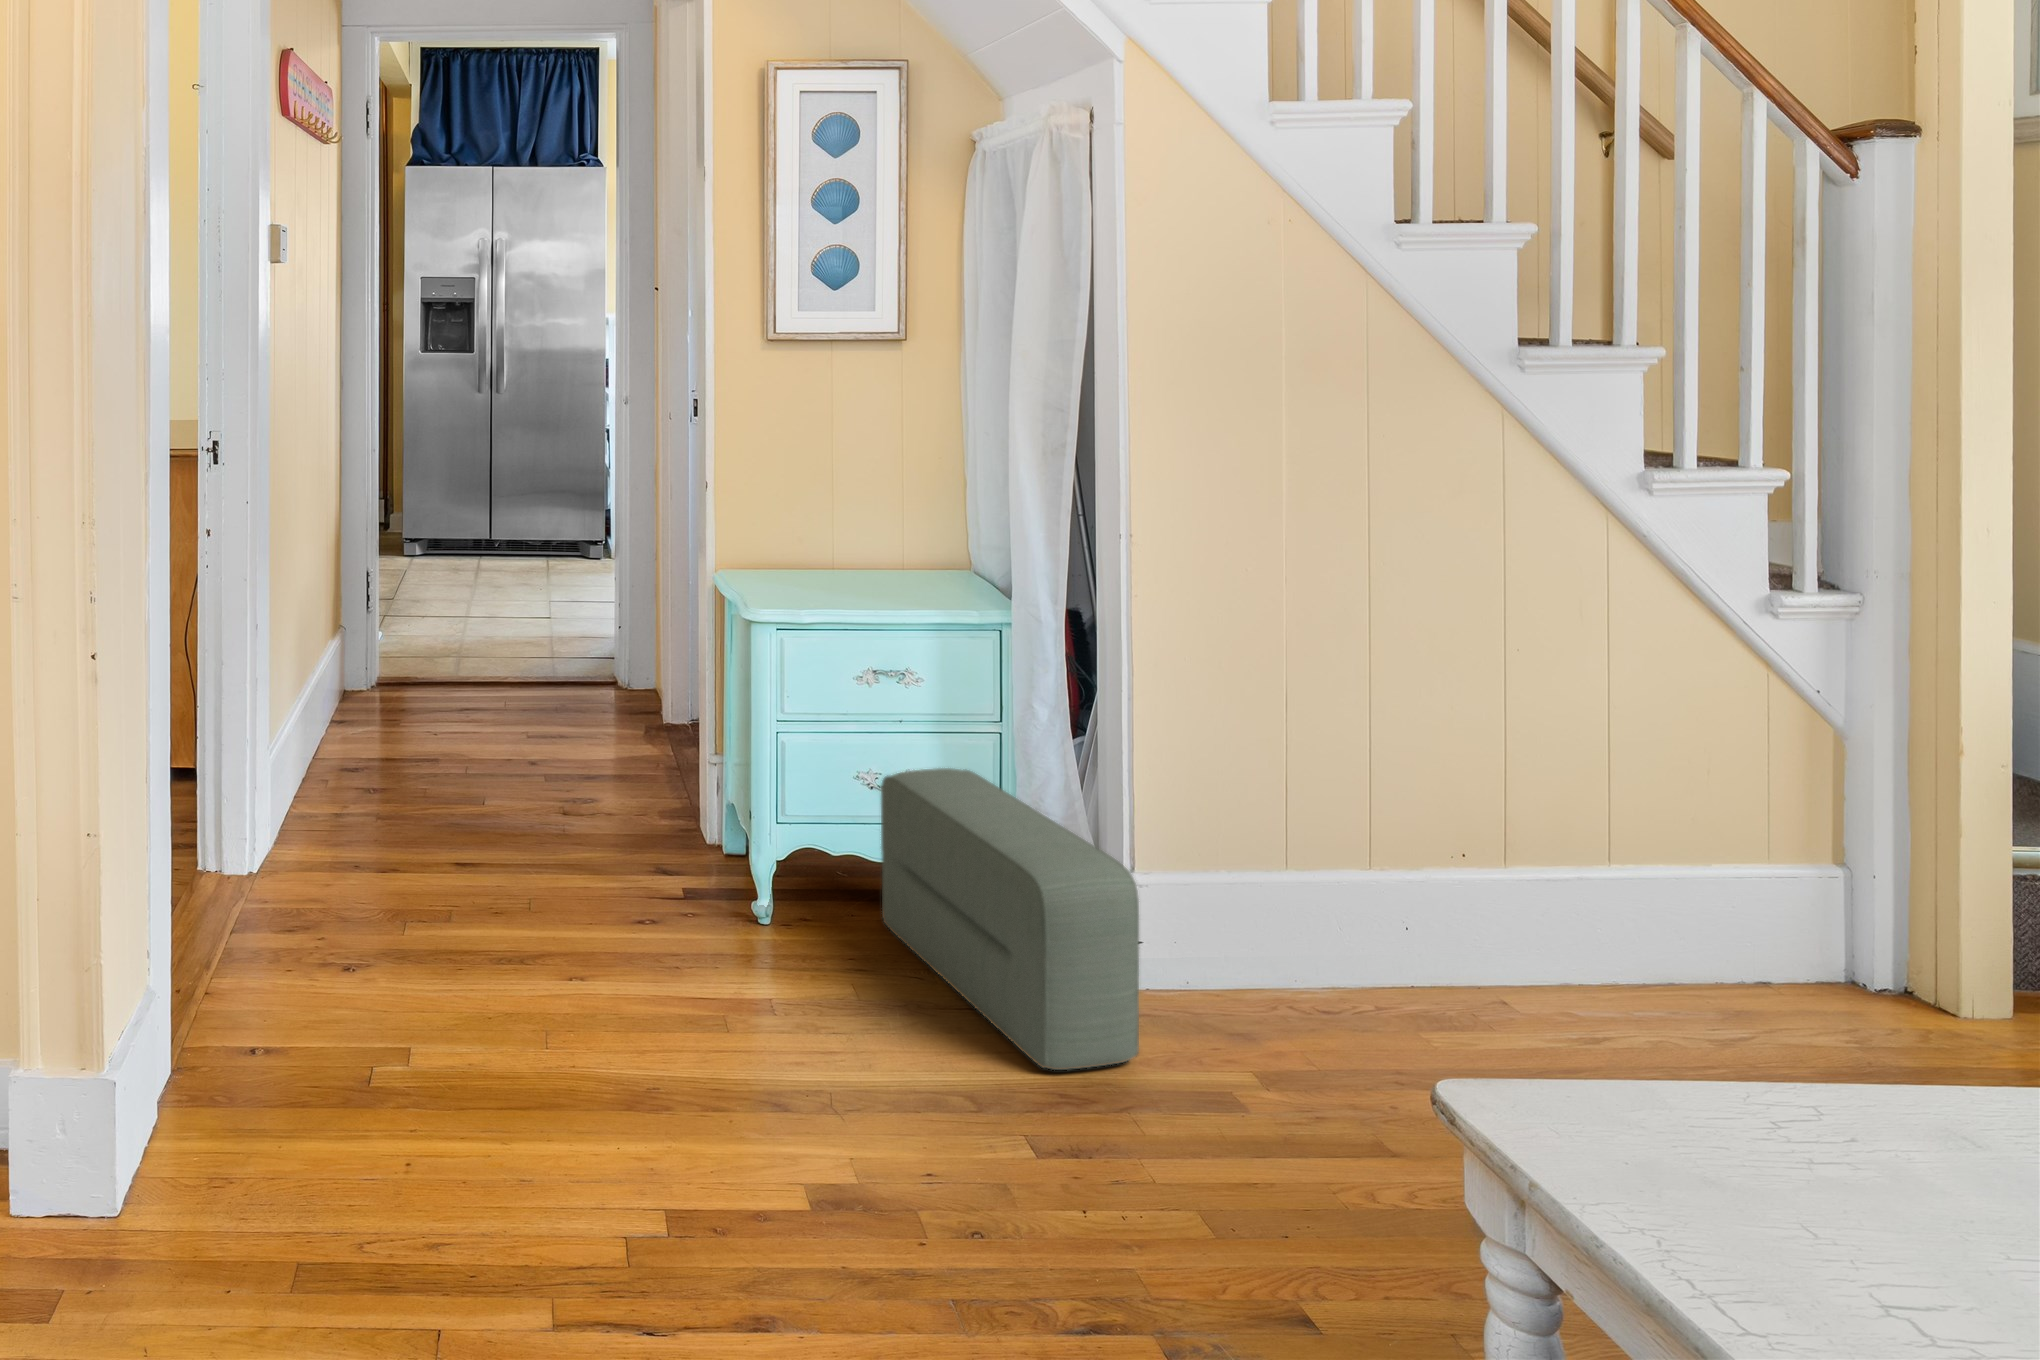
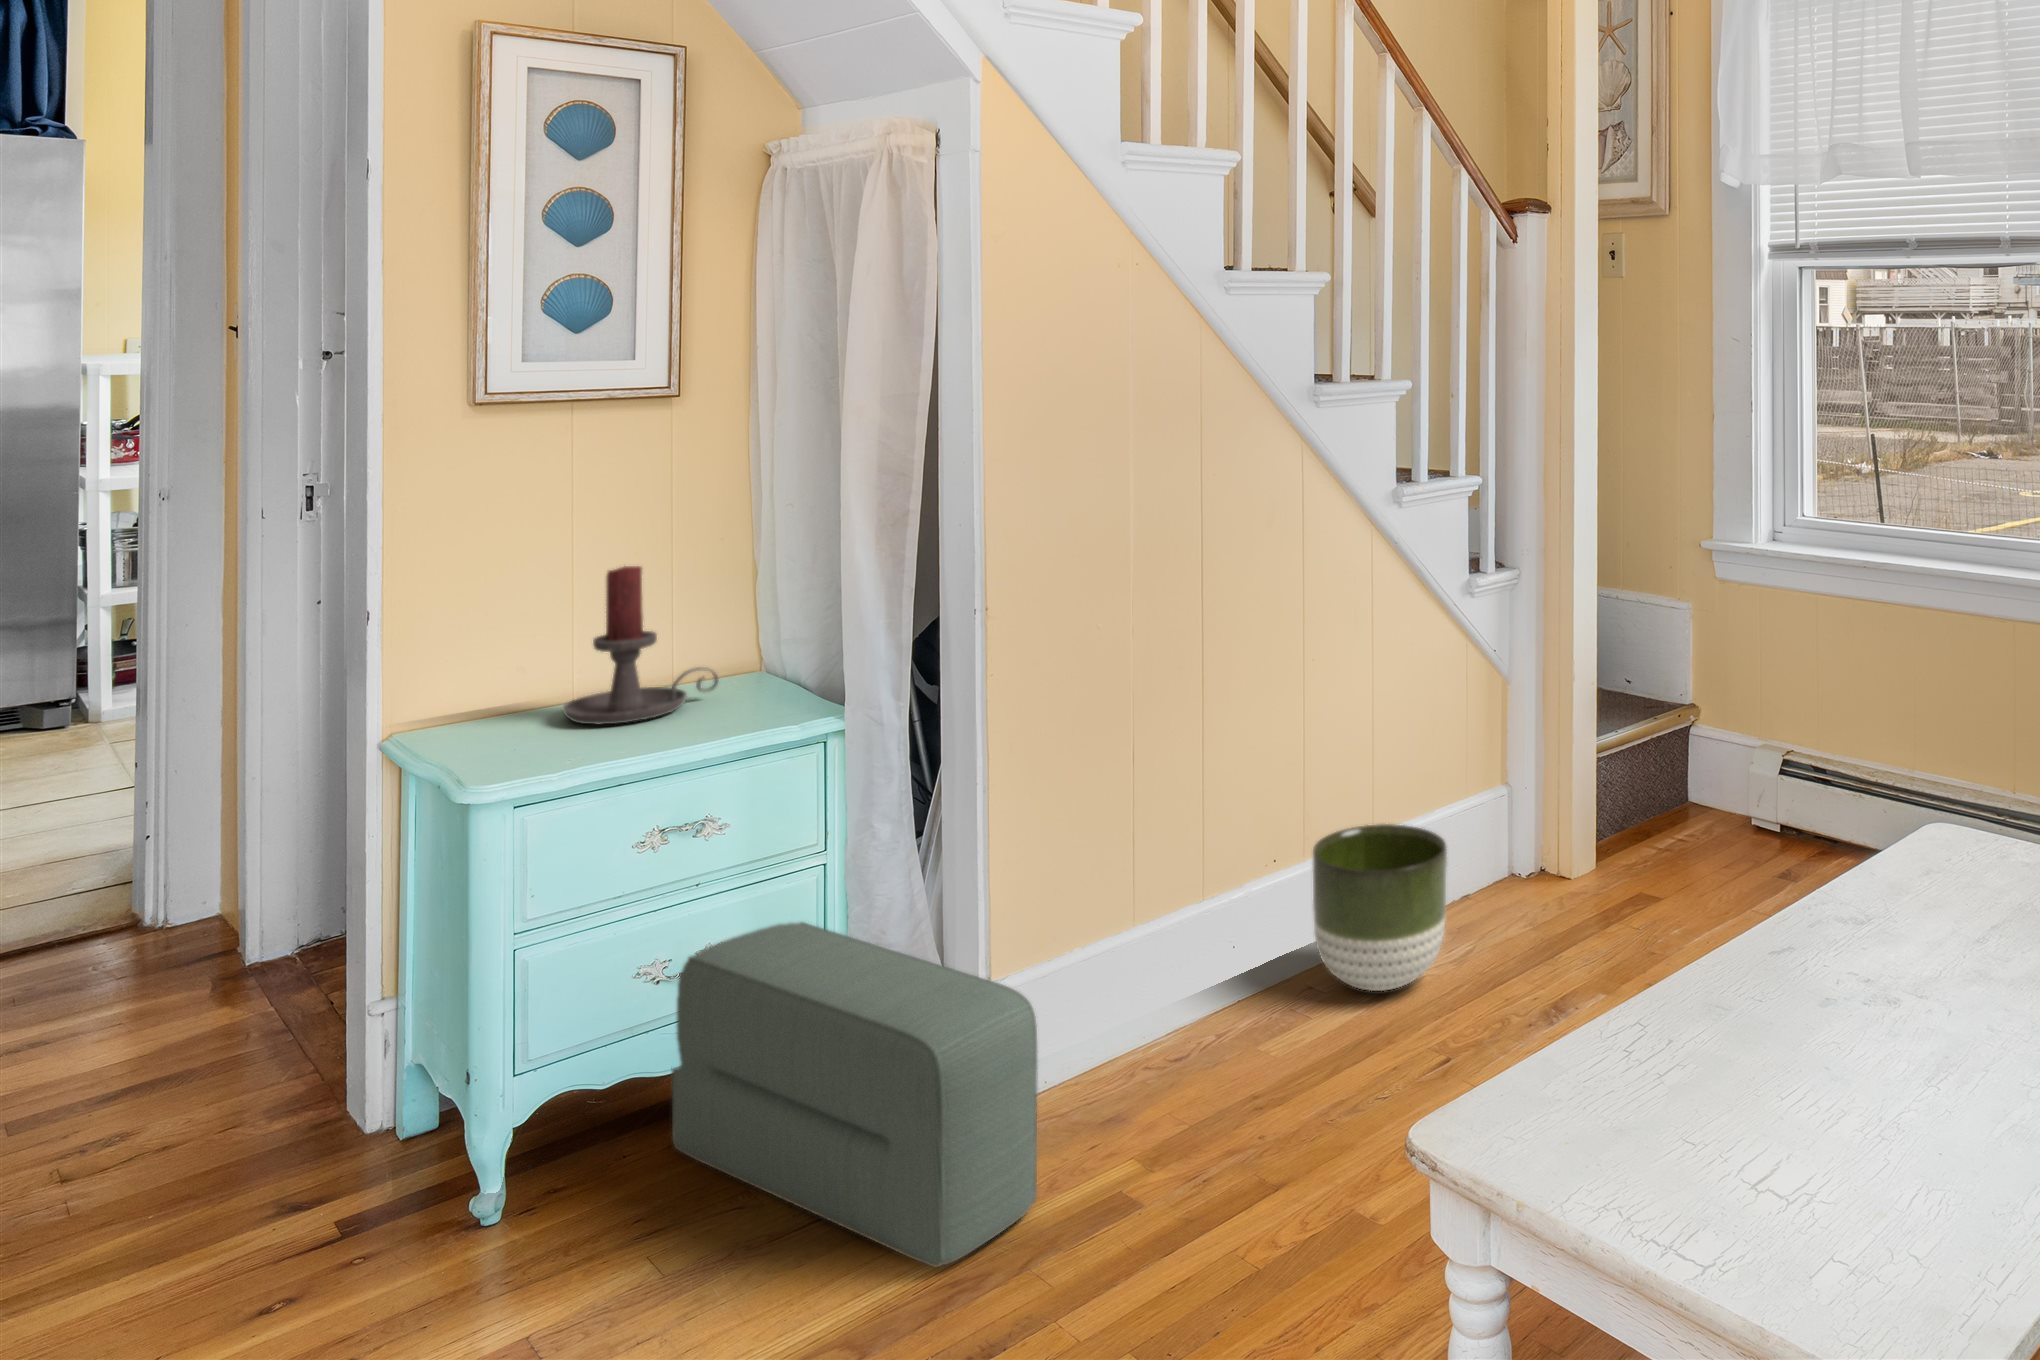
candle holder: none [819,471,928,591] -> present [563,566,719,724]
planter: none [1499,836,1681,1023] -> present [1313,824,1447,991]

